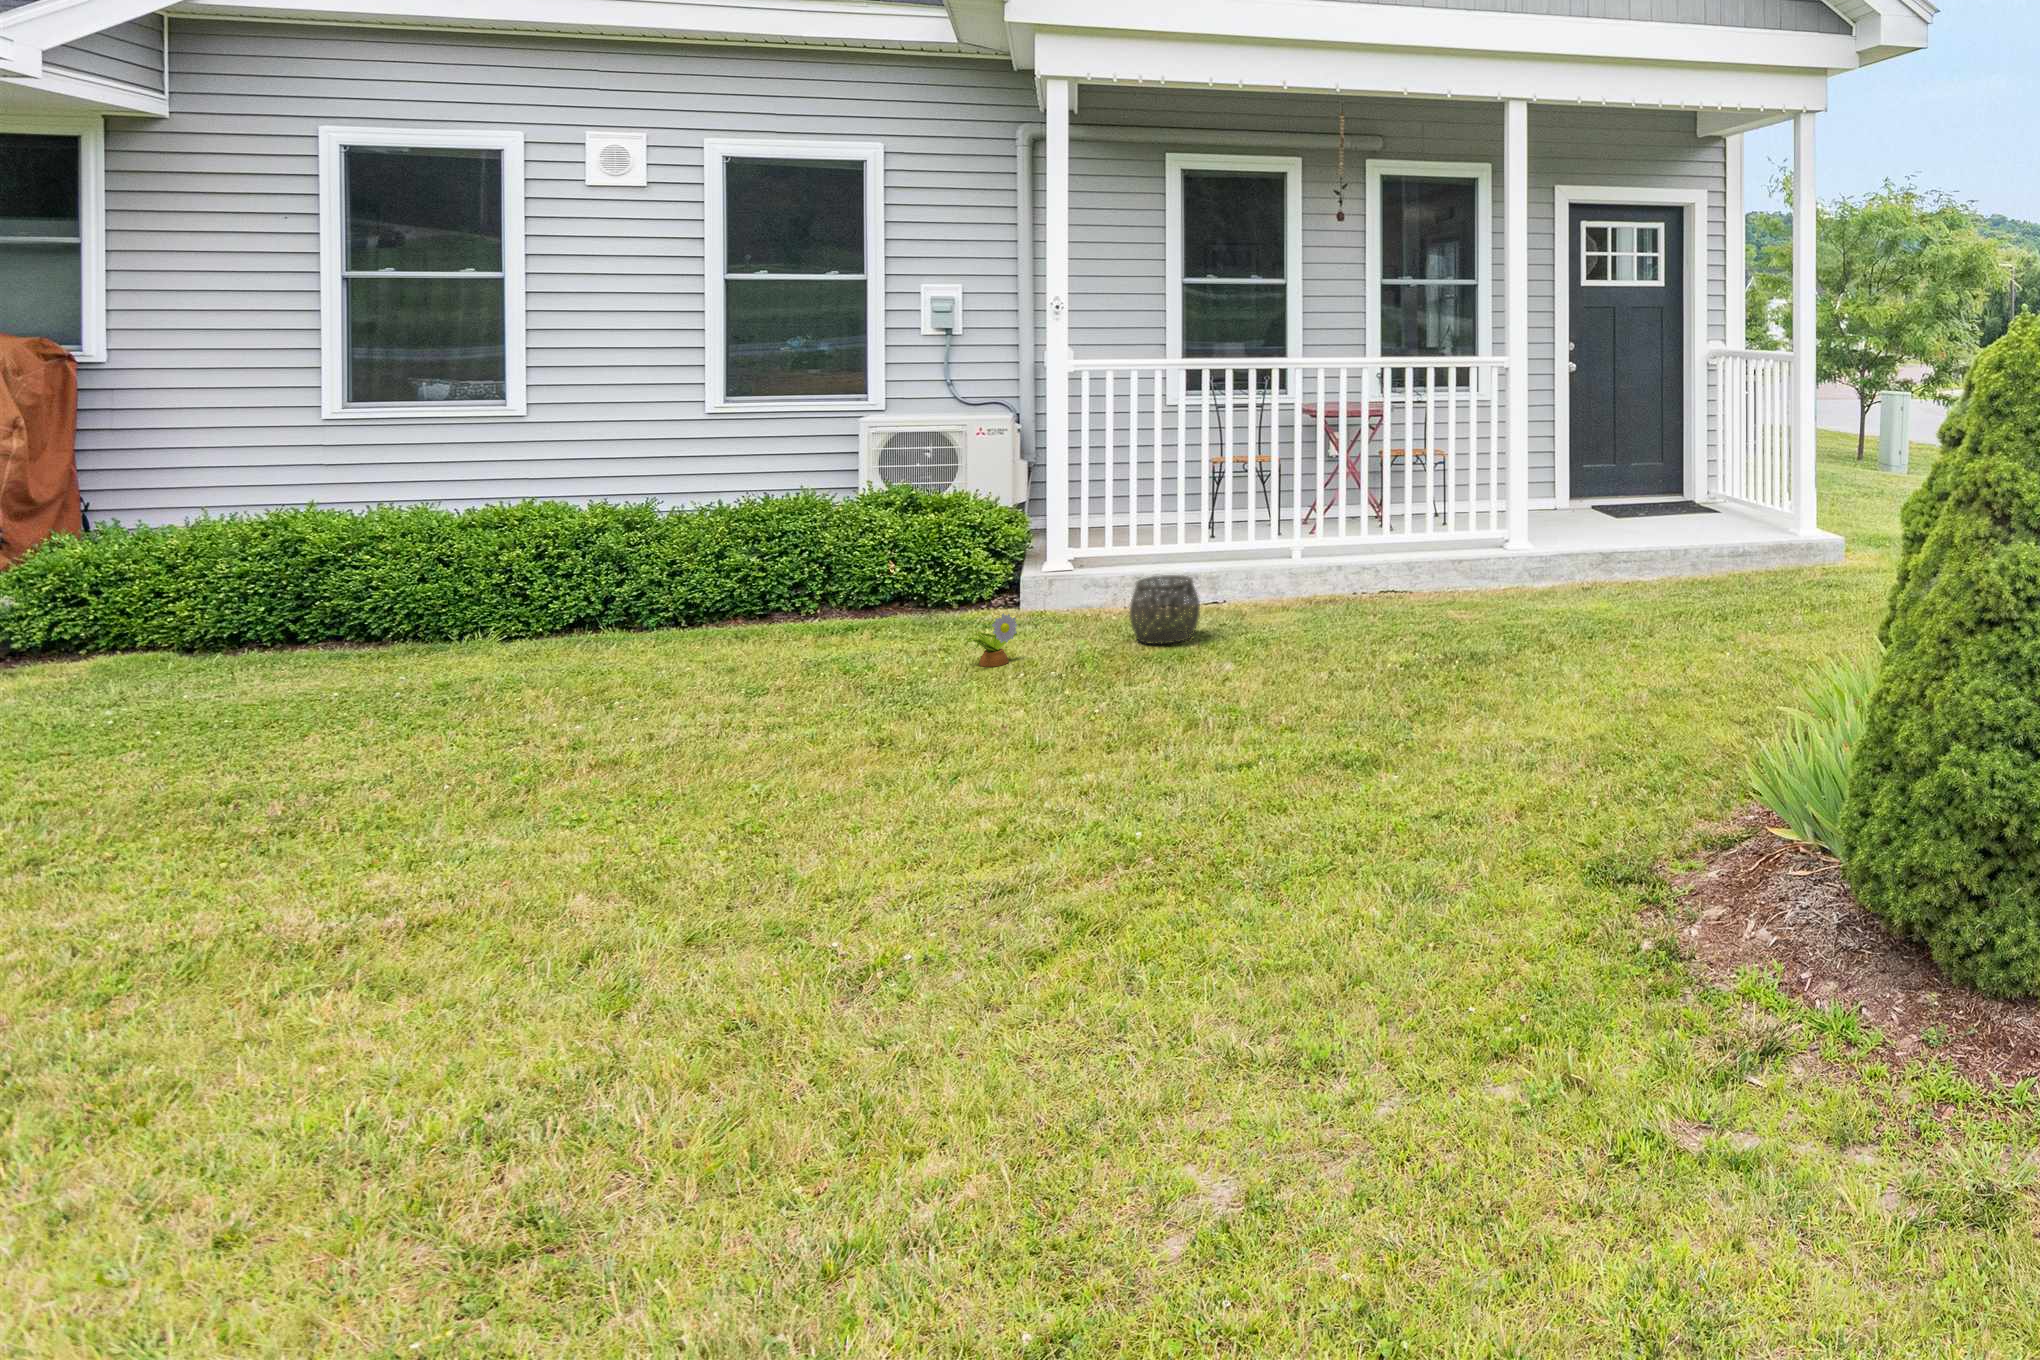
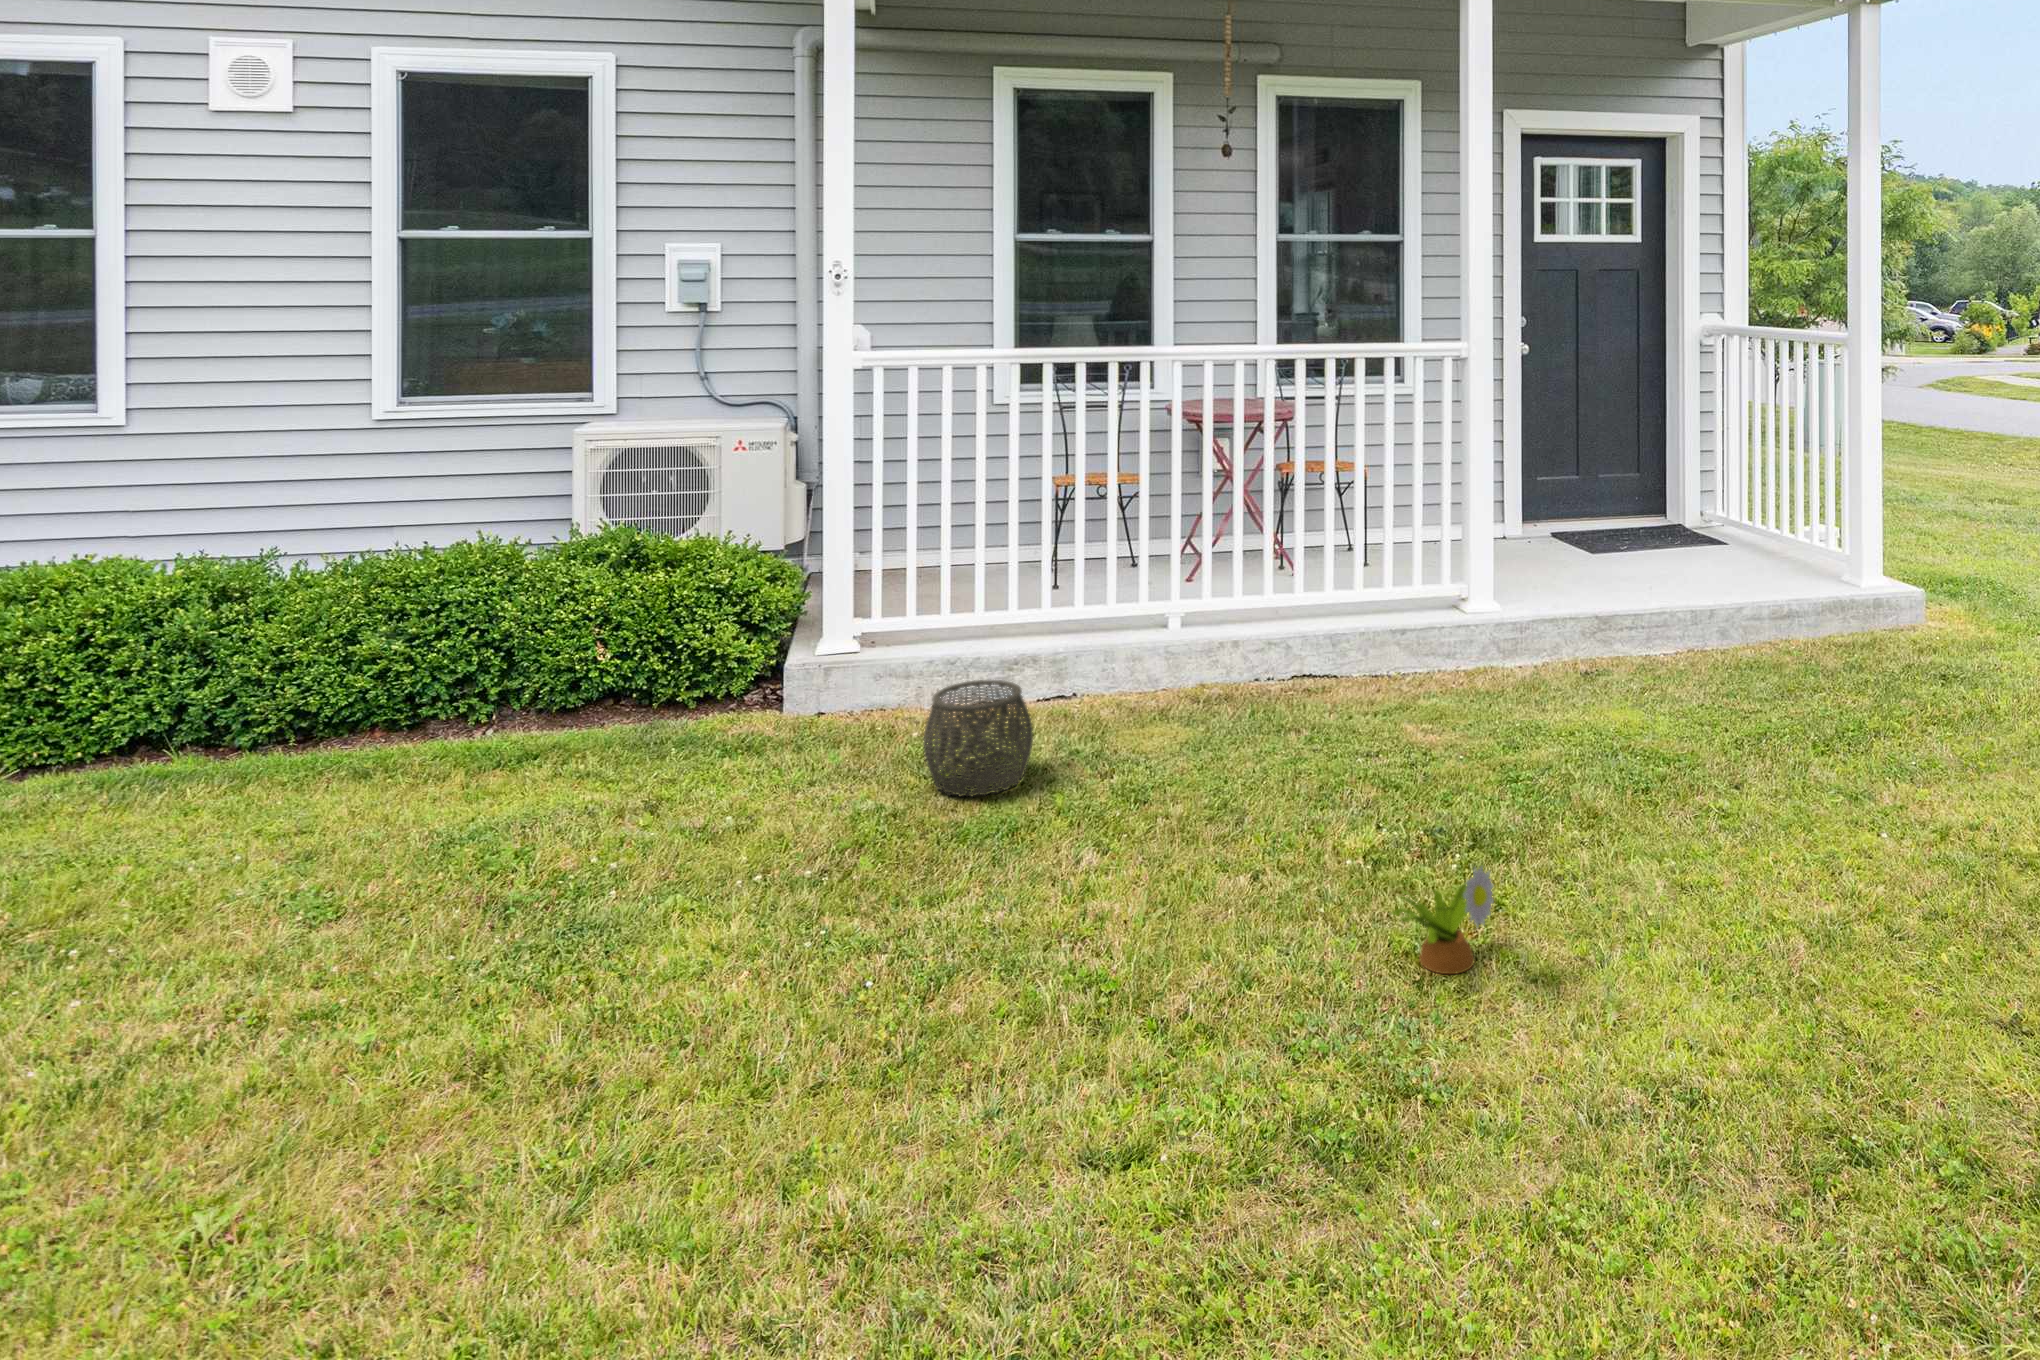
decorative plant: present [964,613,1020,667] -> present [1391,867,1494,974]

